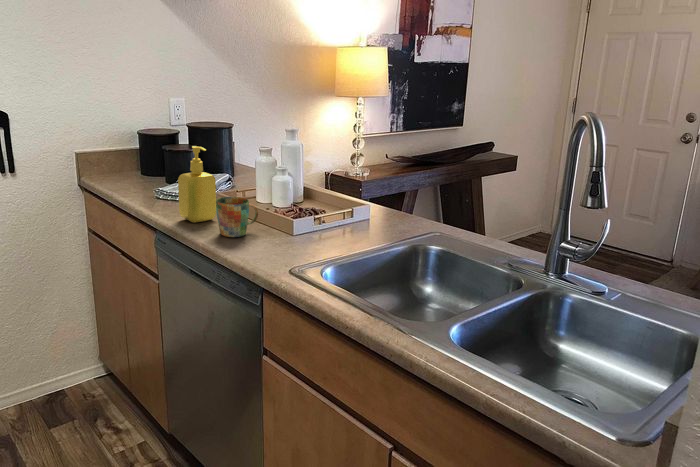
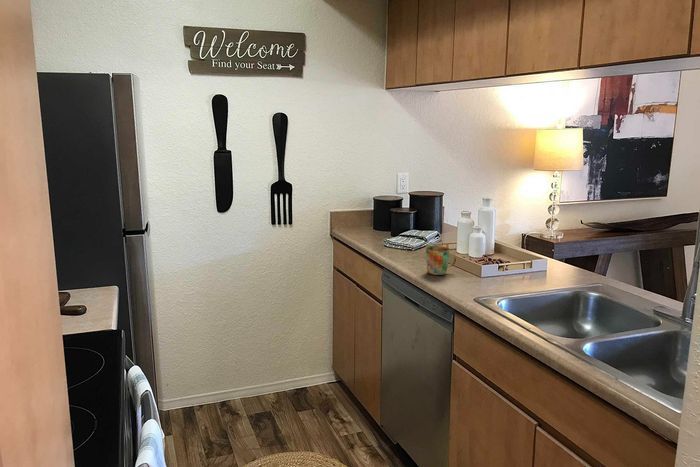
soap dispenser: present [178,146,216,223] -> none [400,209,427,264]

